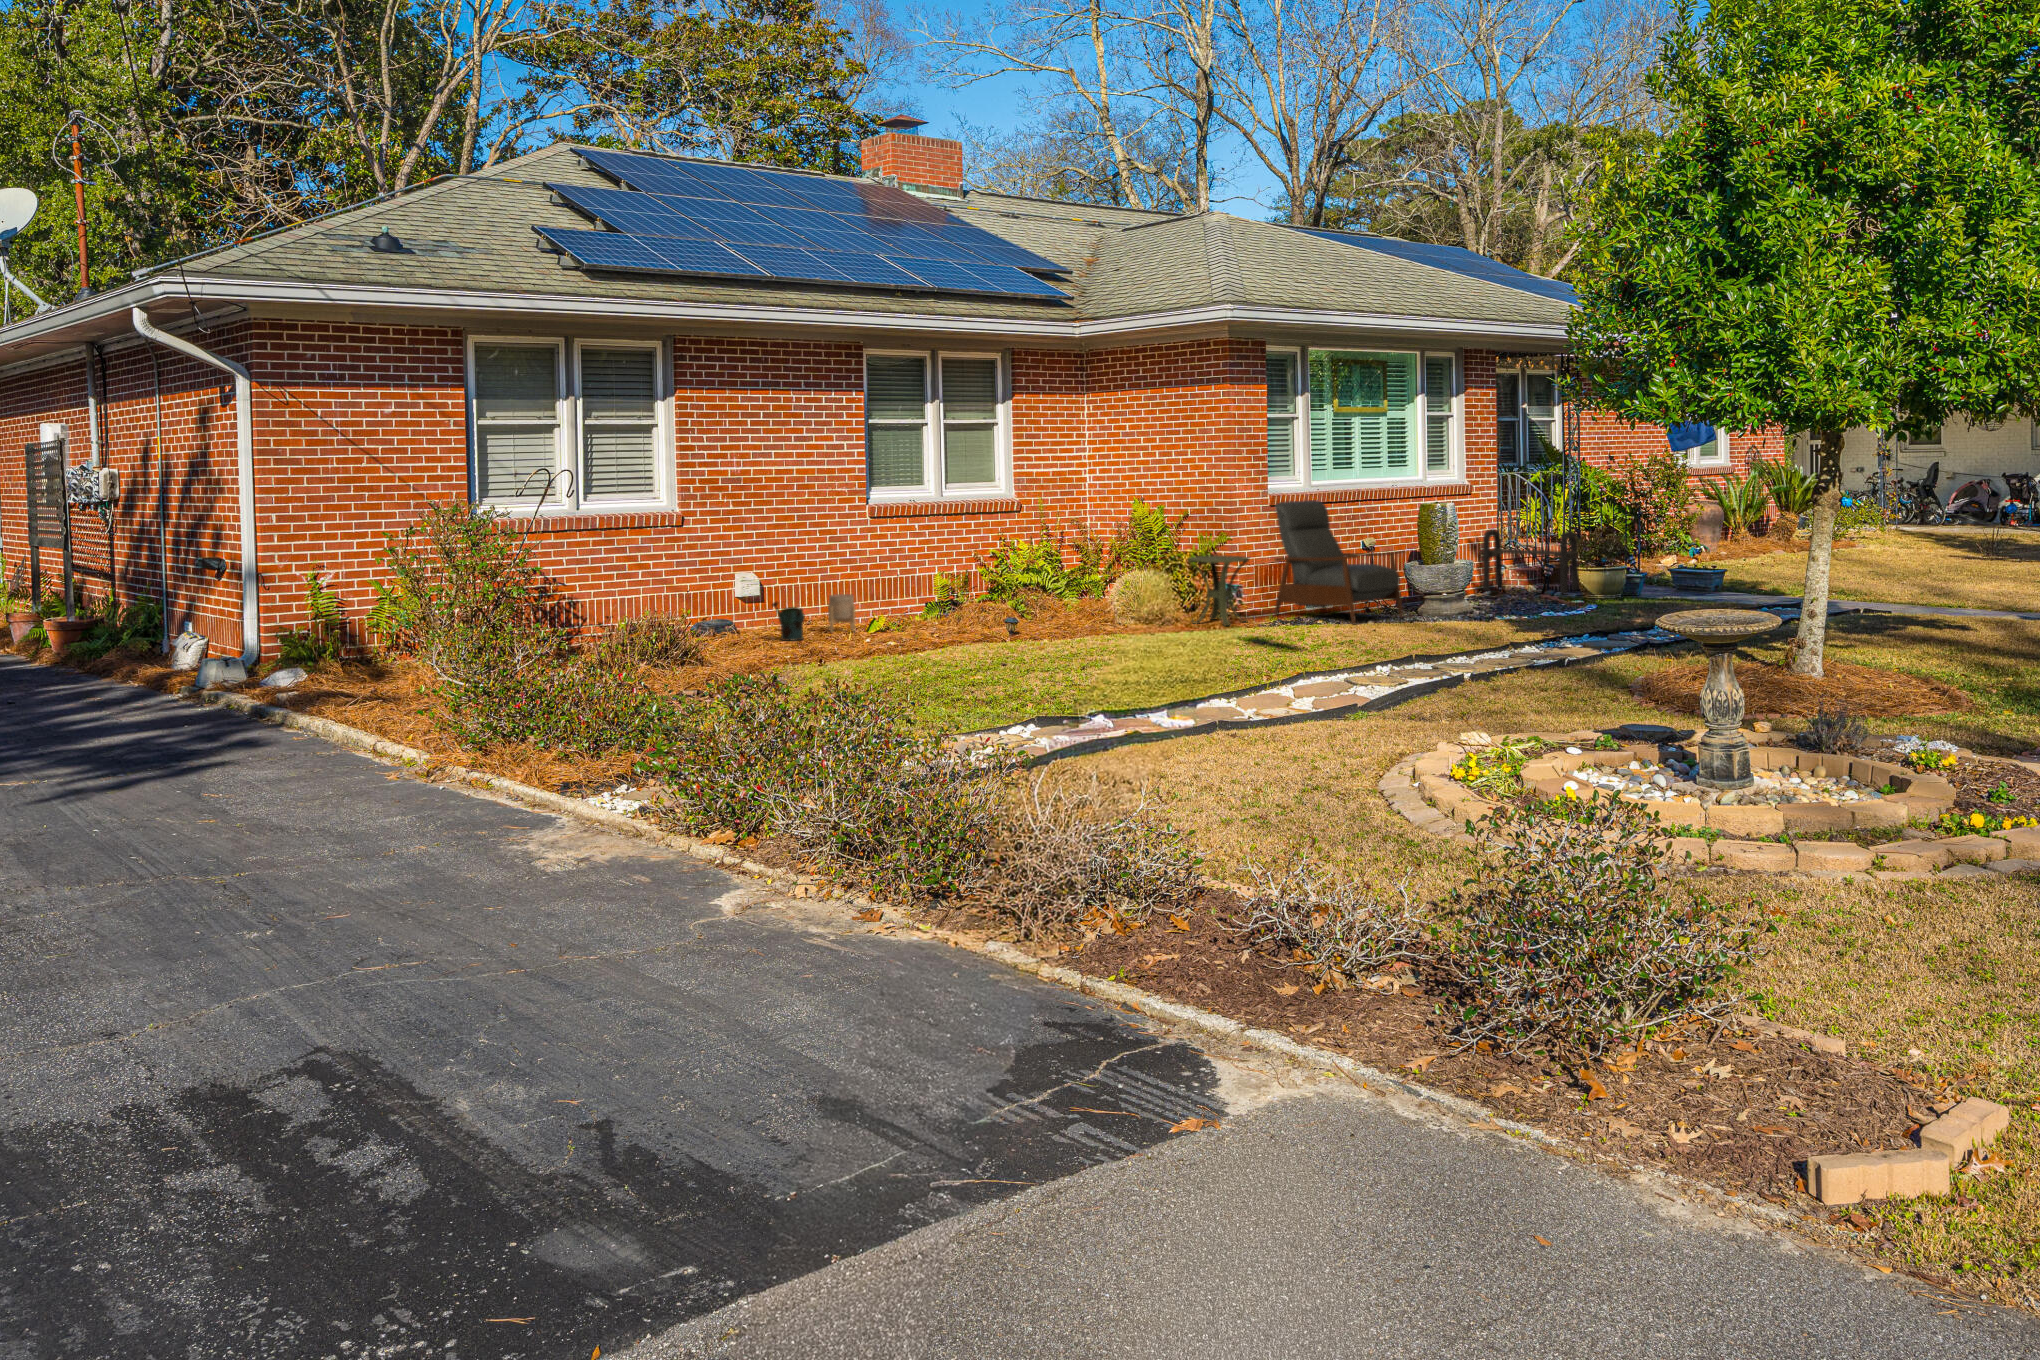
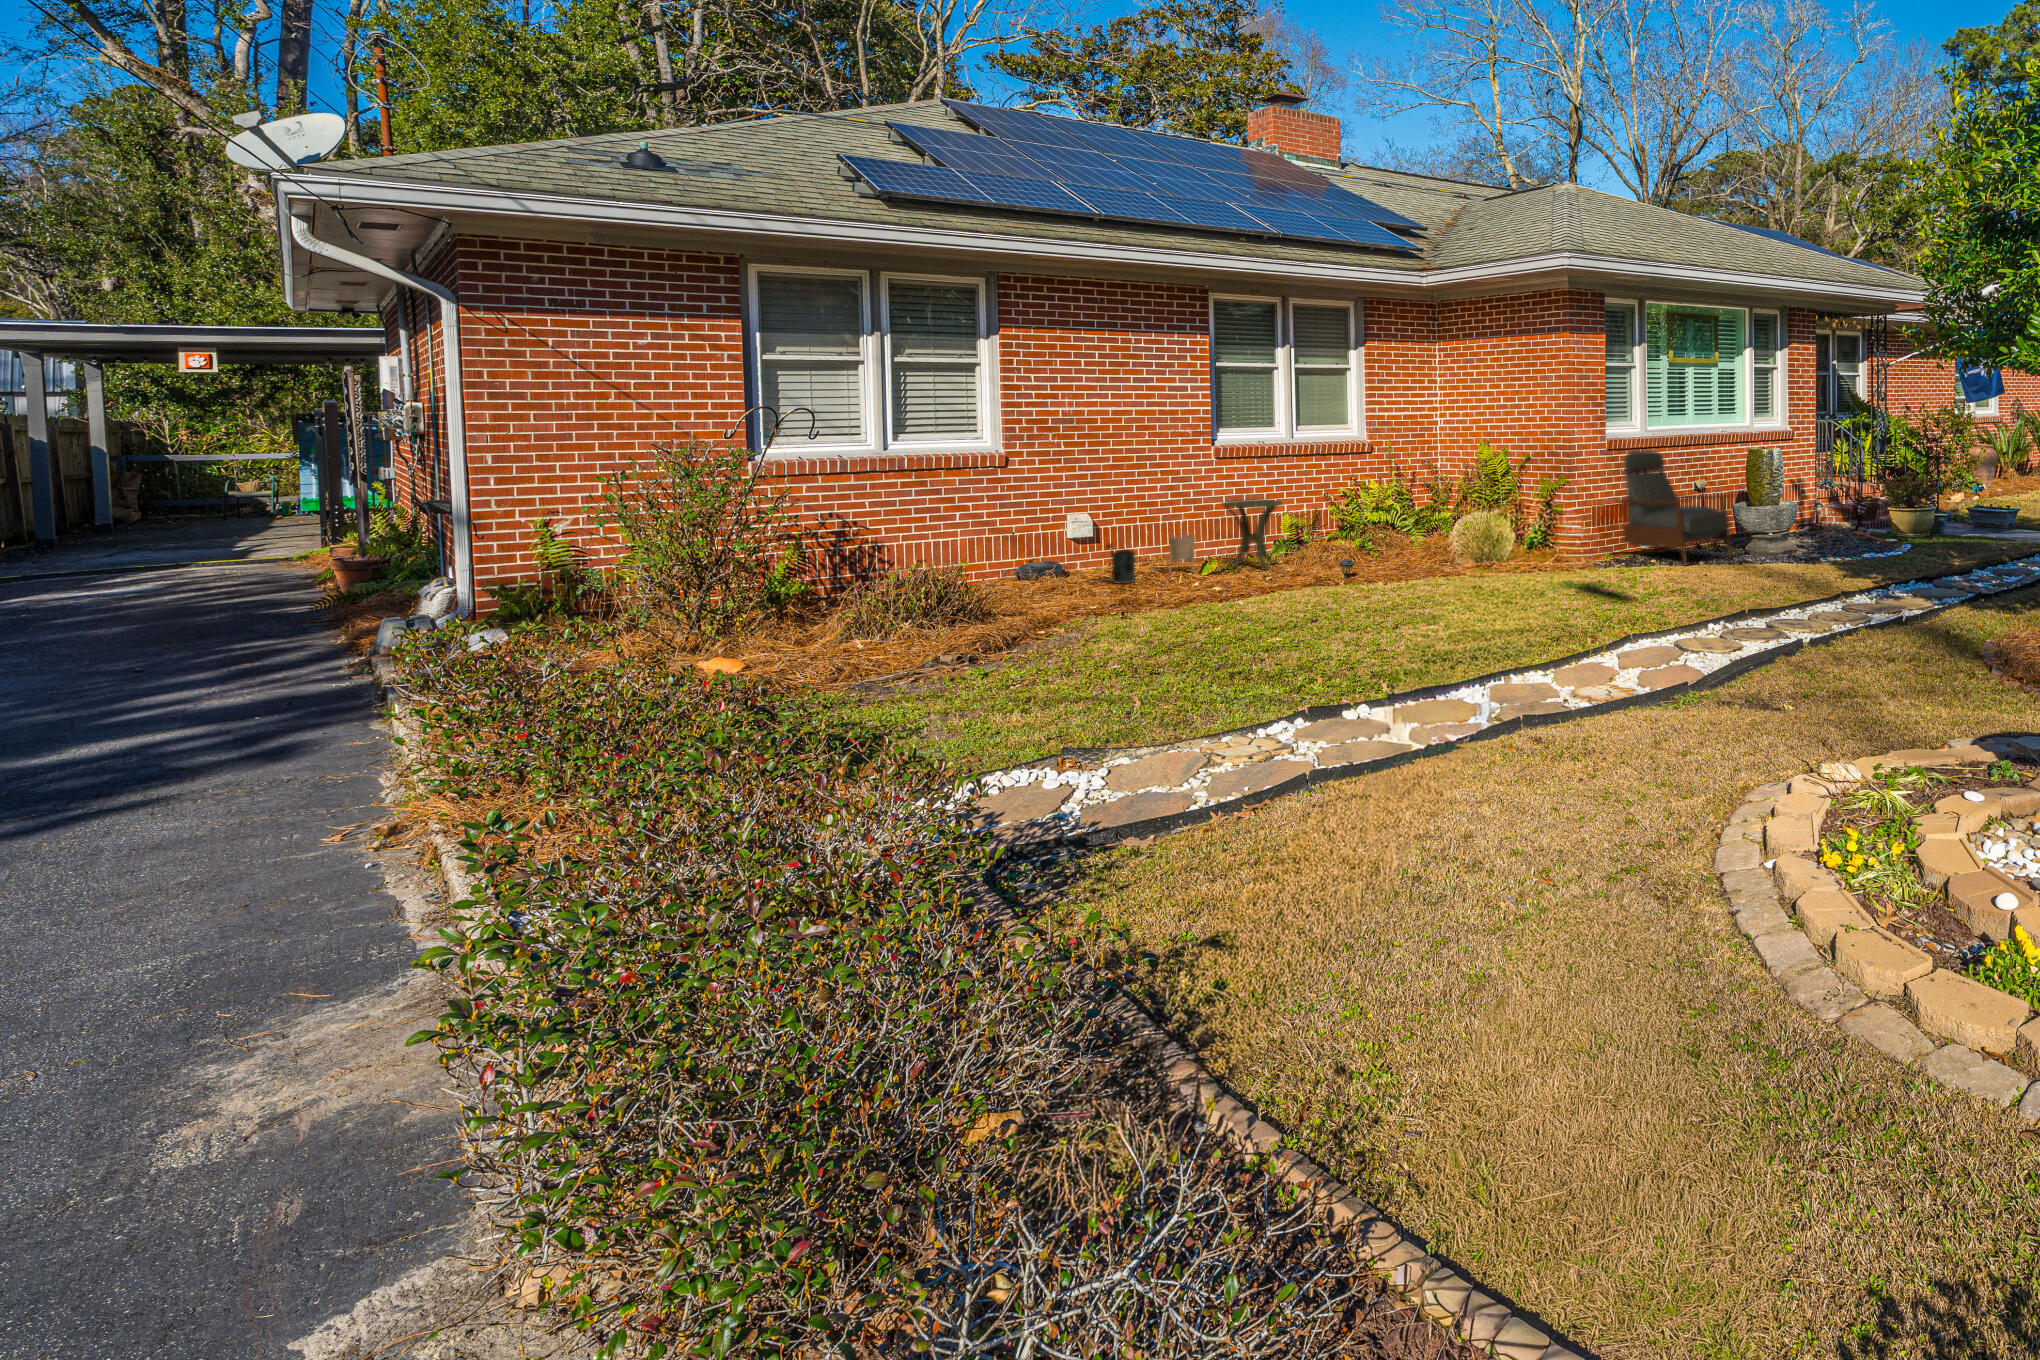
bench: present [1482,529,1579,594] -> none [1802,471,1887,532]
side table: present [1188,555,1249,626] -> present [1223,499,1282,570]

